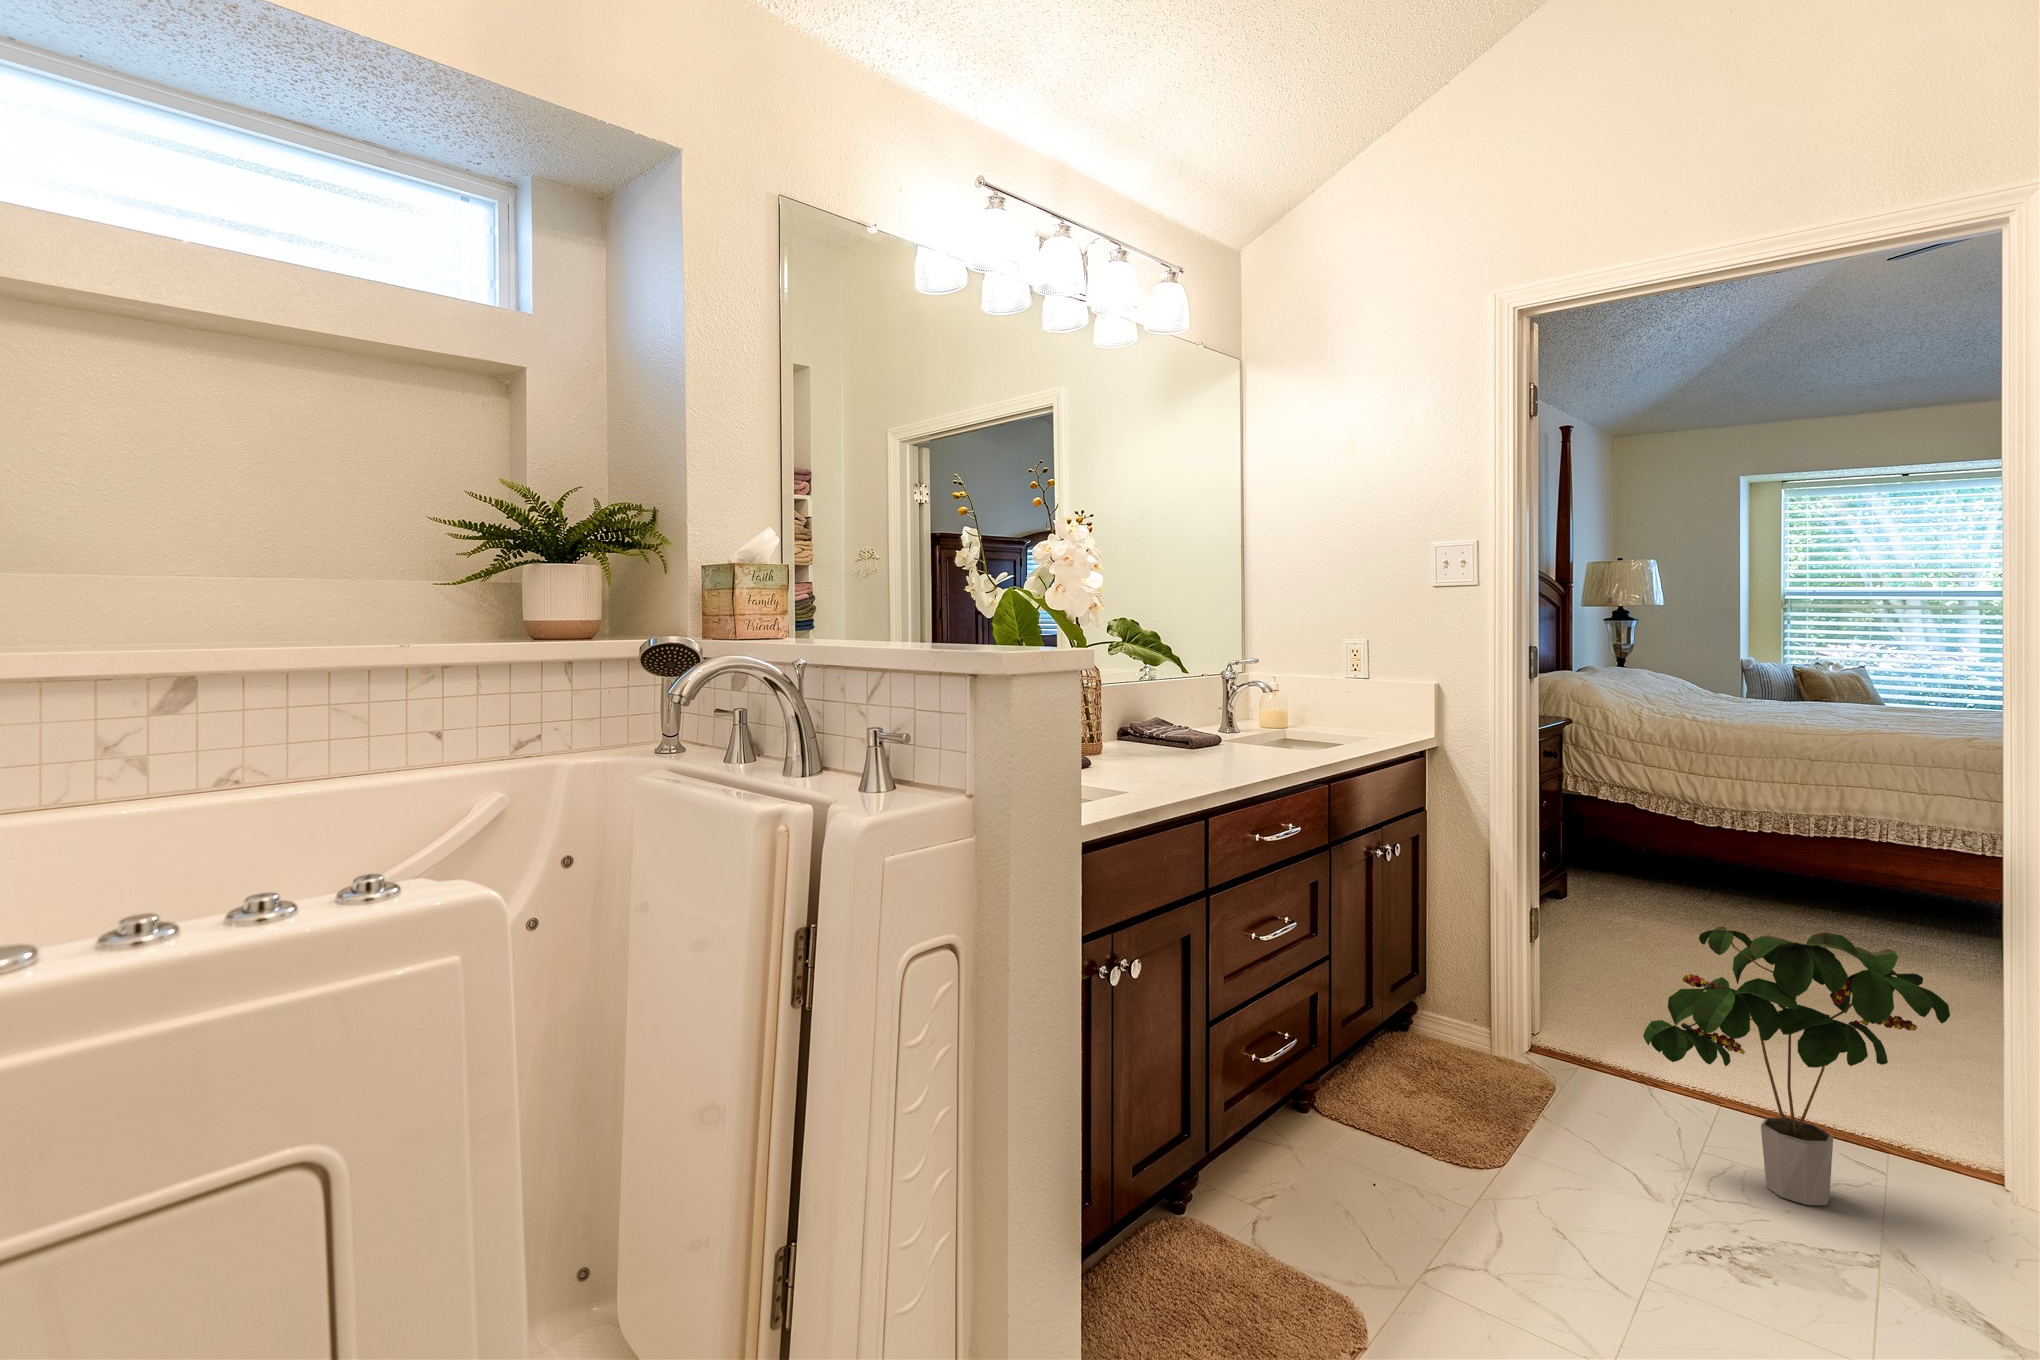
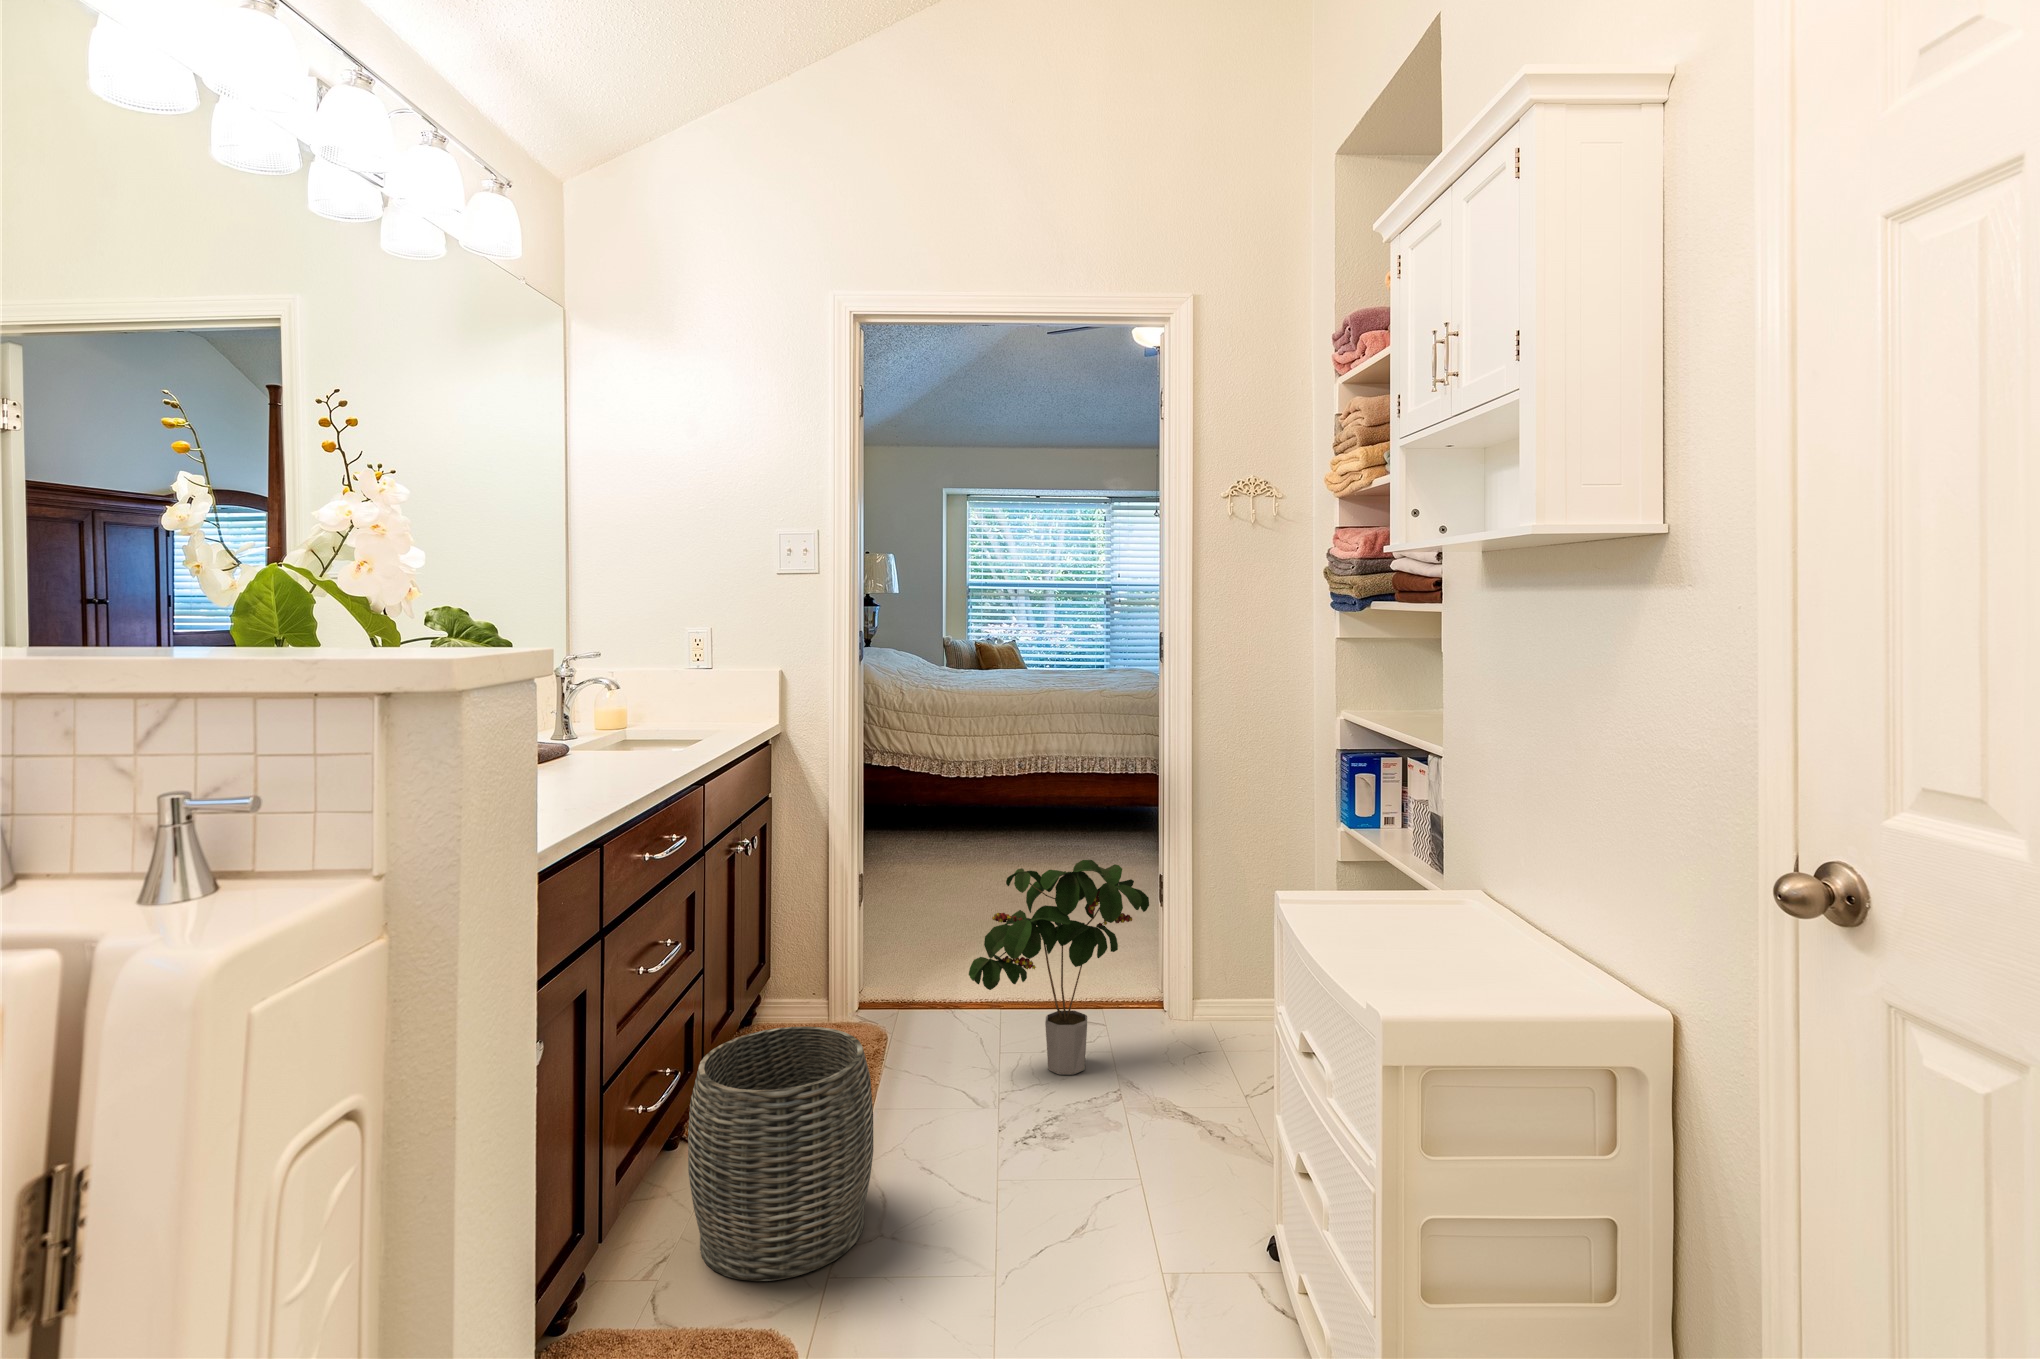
woven basket: none [1289,1021,1478,1270] -> present [688,1026,873,1281]

